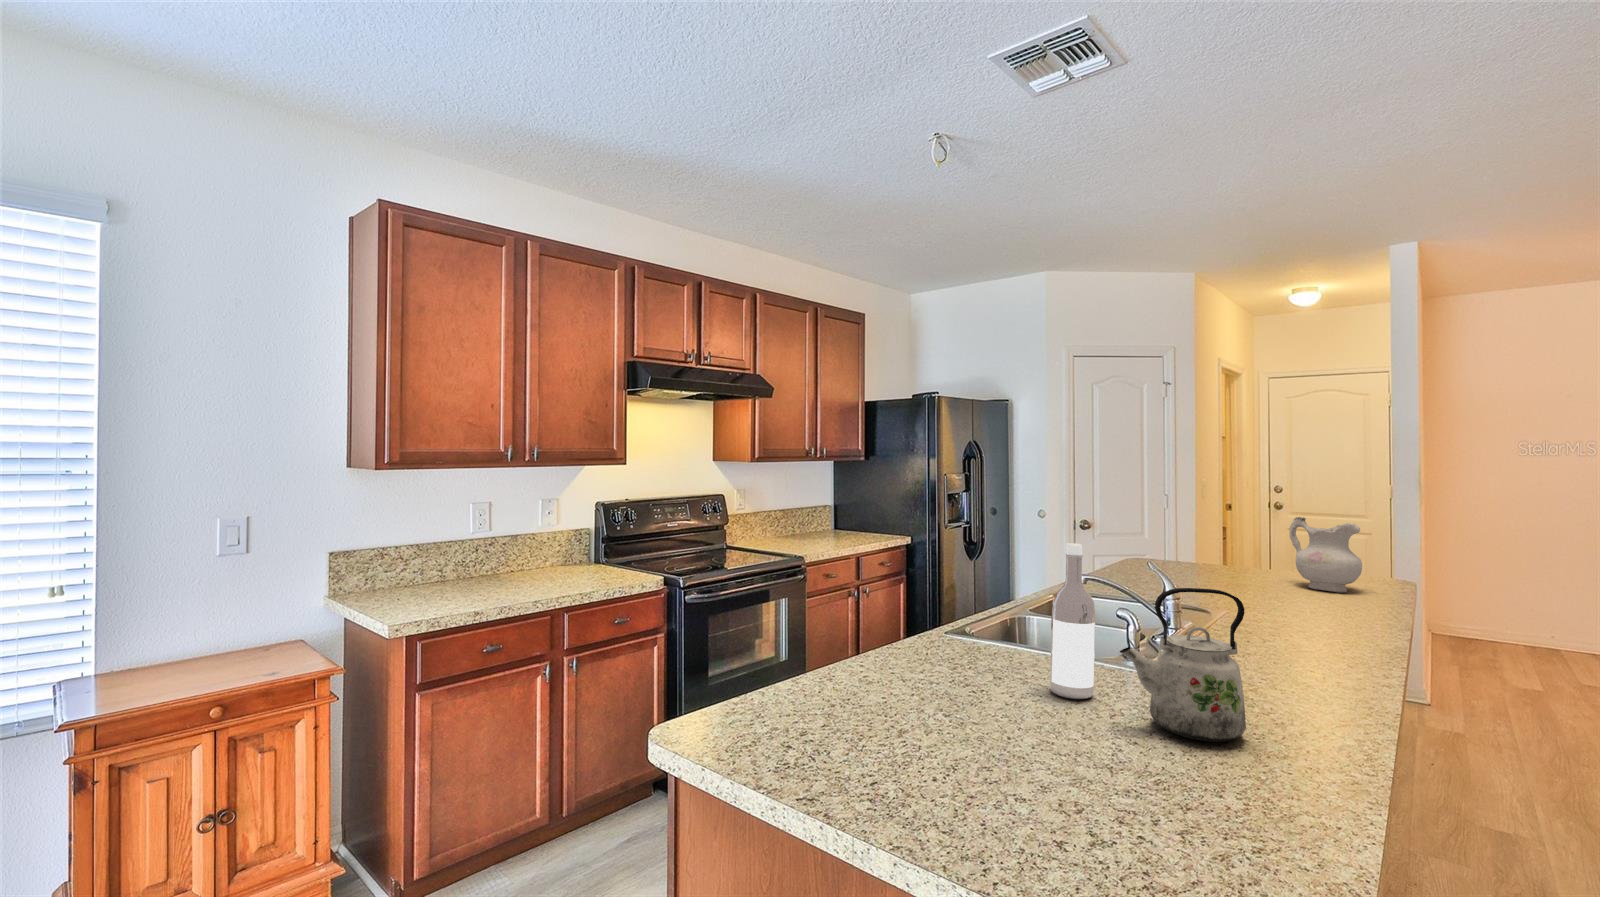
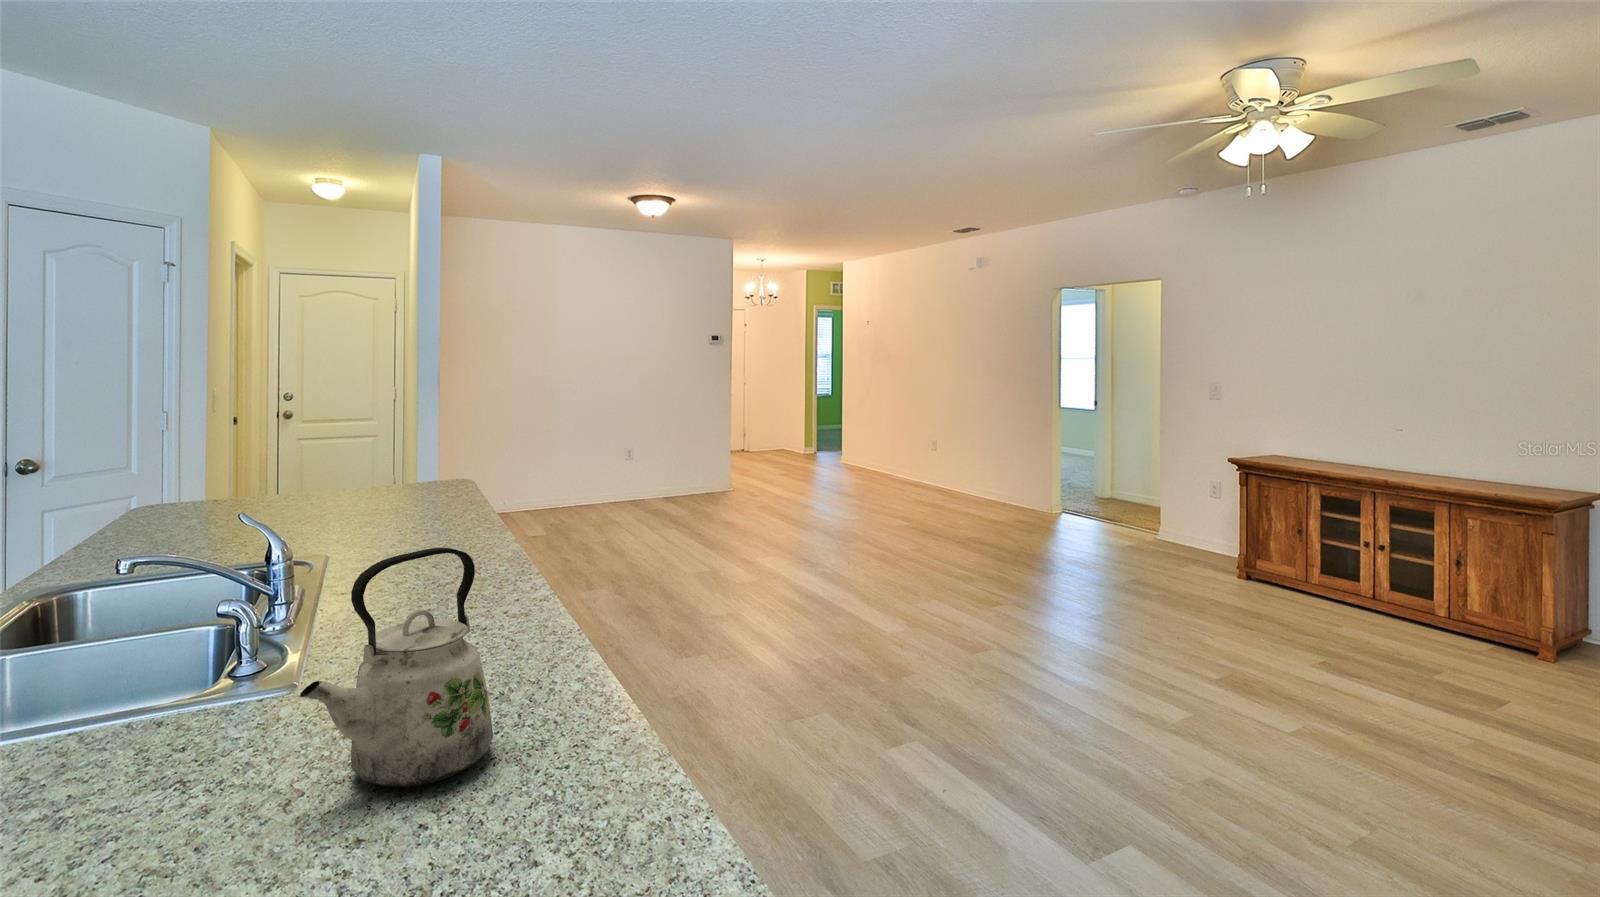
ceramic pitcher: present [1290,517,1362,593] -> none [365,425,443,506]
wine bottle: present [1050,543,1095,699] -> none [116,518,227,816]

